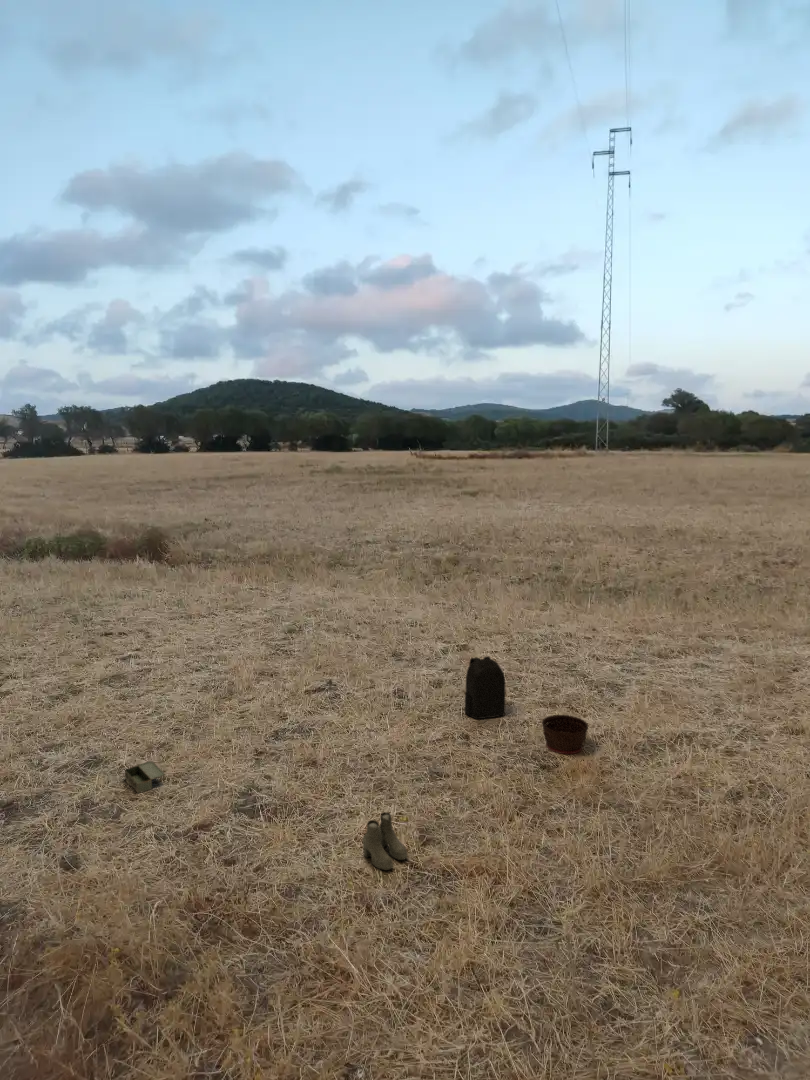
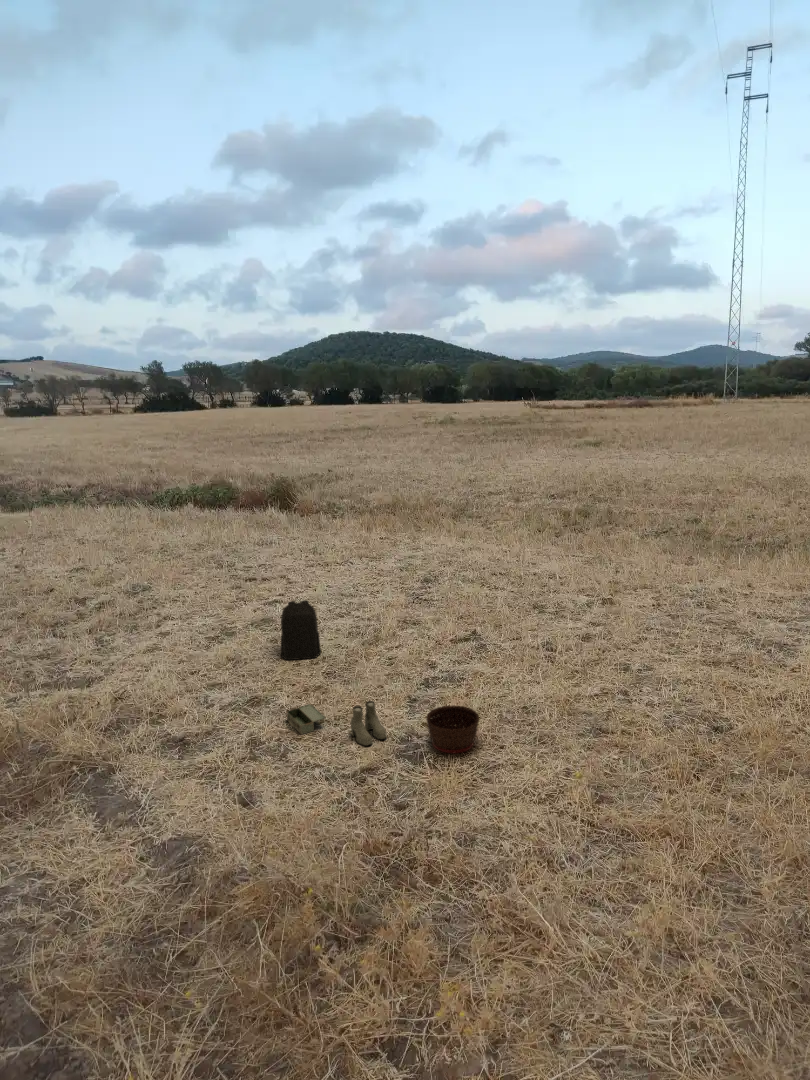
backpack: present [464,657,506,719] -> present [281,600,321,660]
basket: present [542,715,588,754] -> present [426,705,479,753]
boots: present [363,812,407,870] -> present [350,701,387,746]

